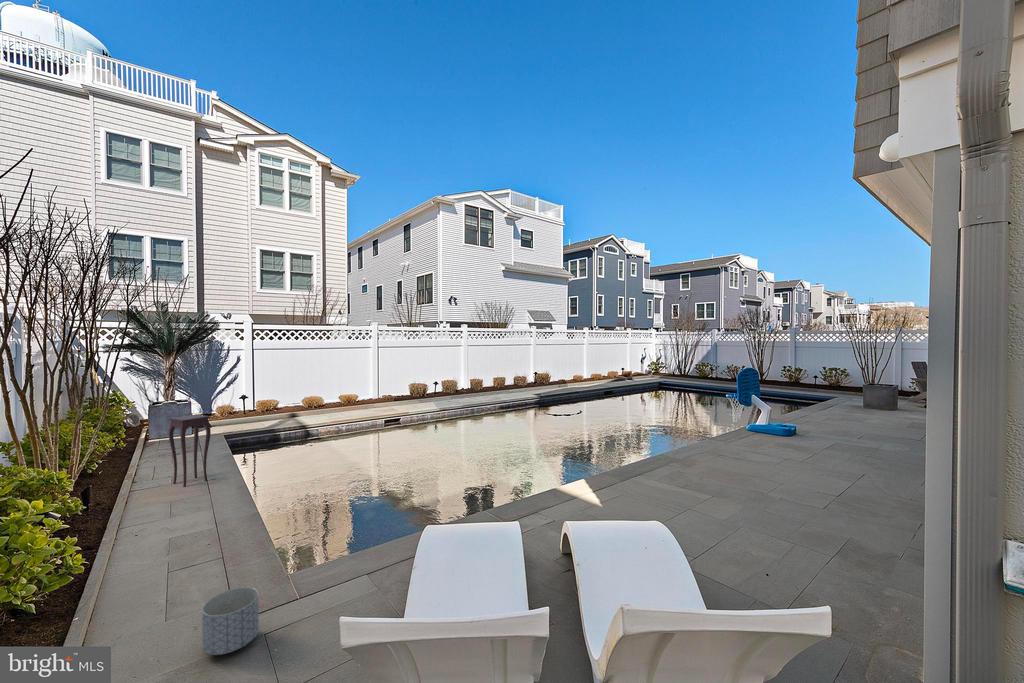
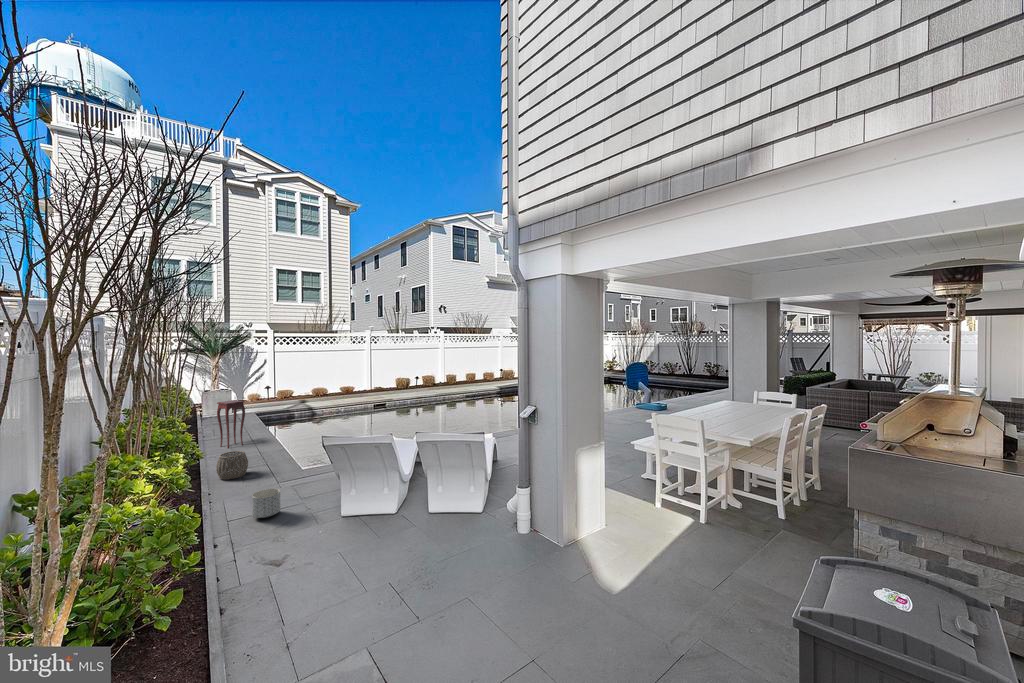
woven basket: none [154,499,209,550] -> present [216,451,248,480]

